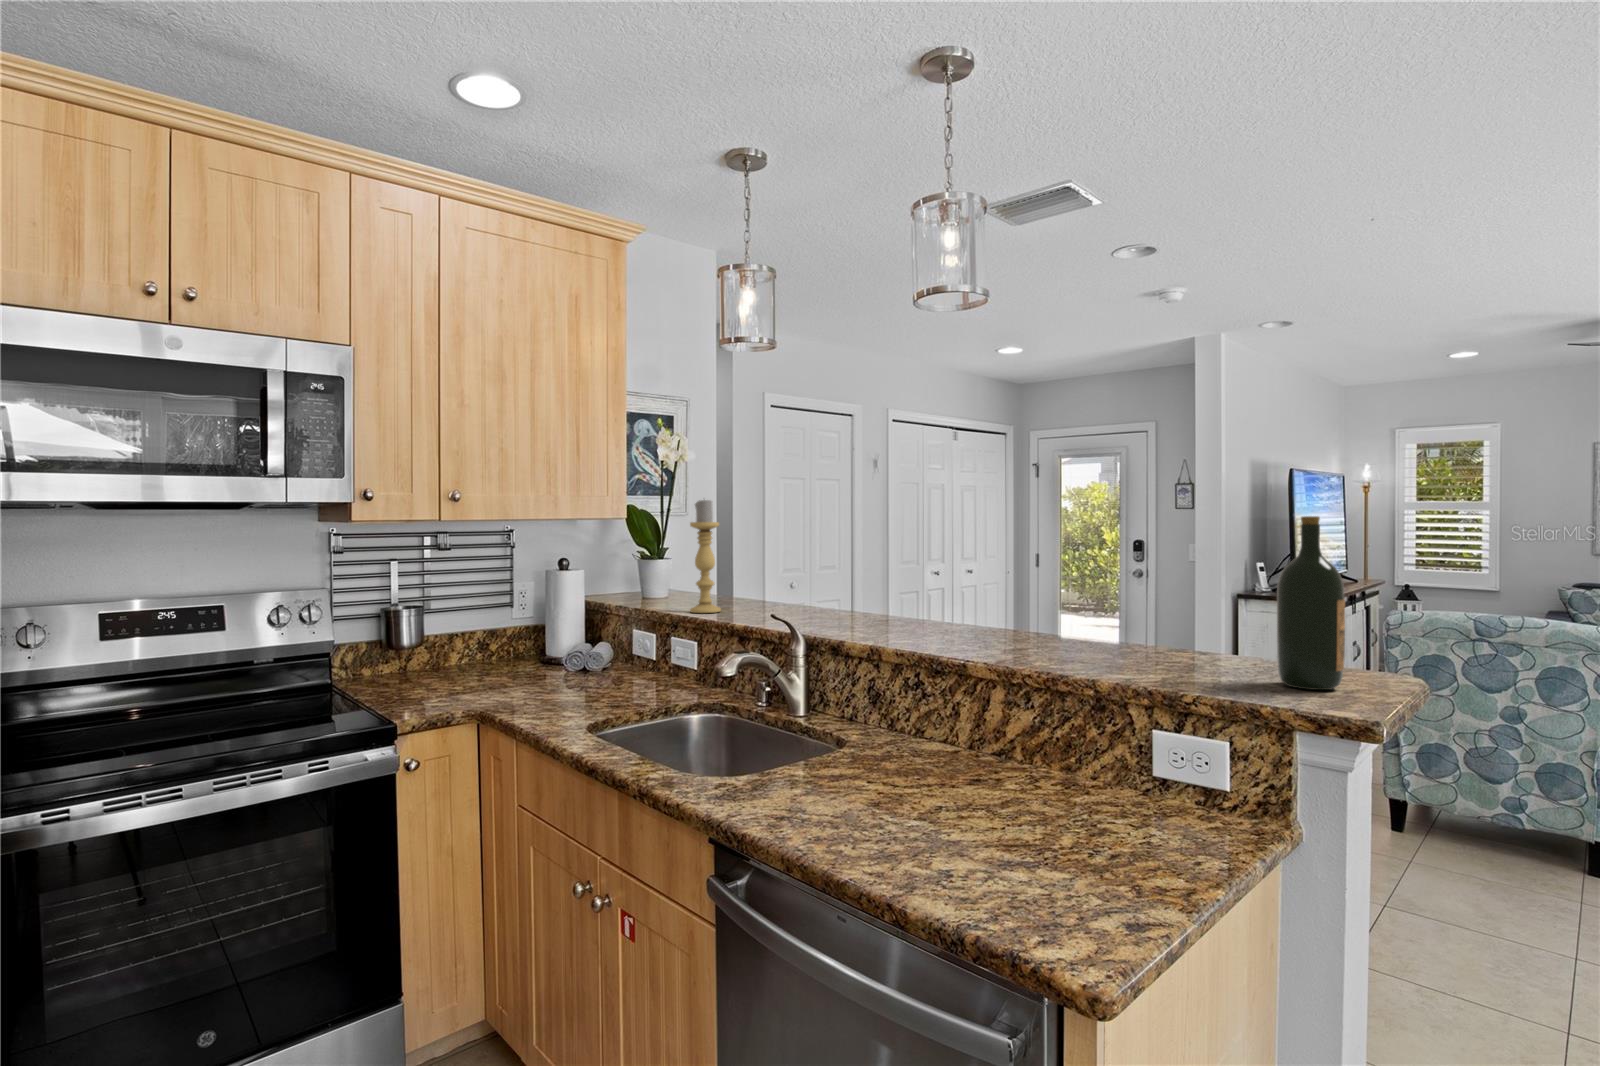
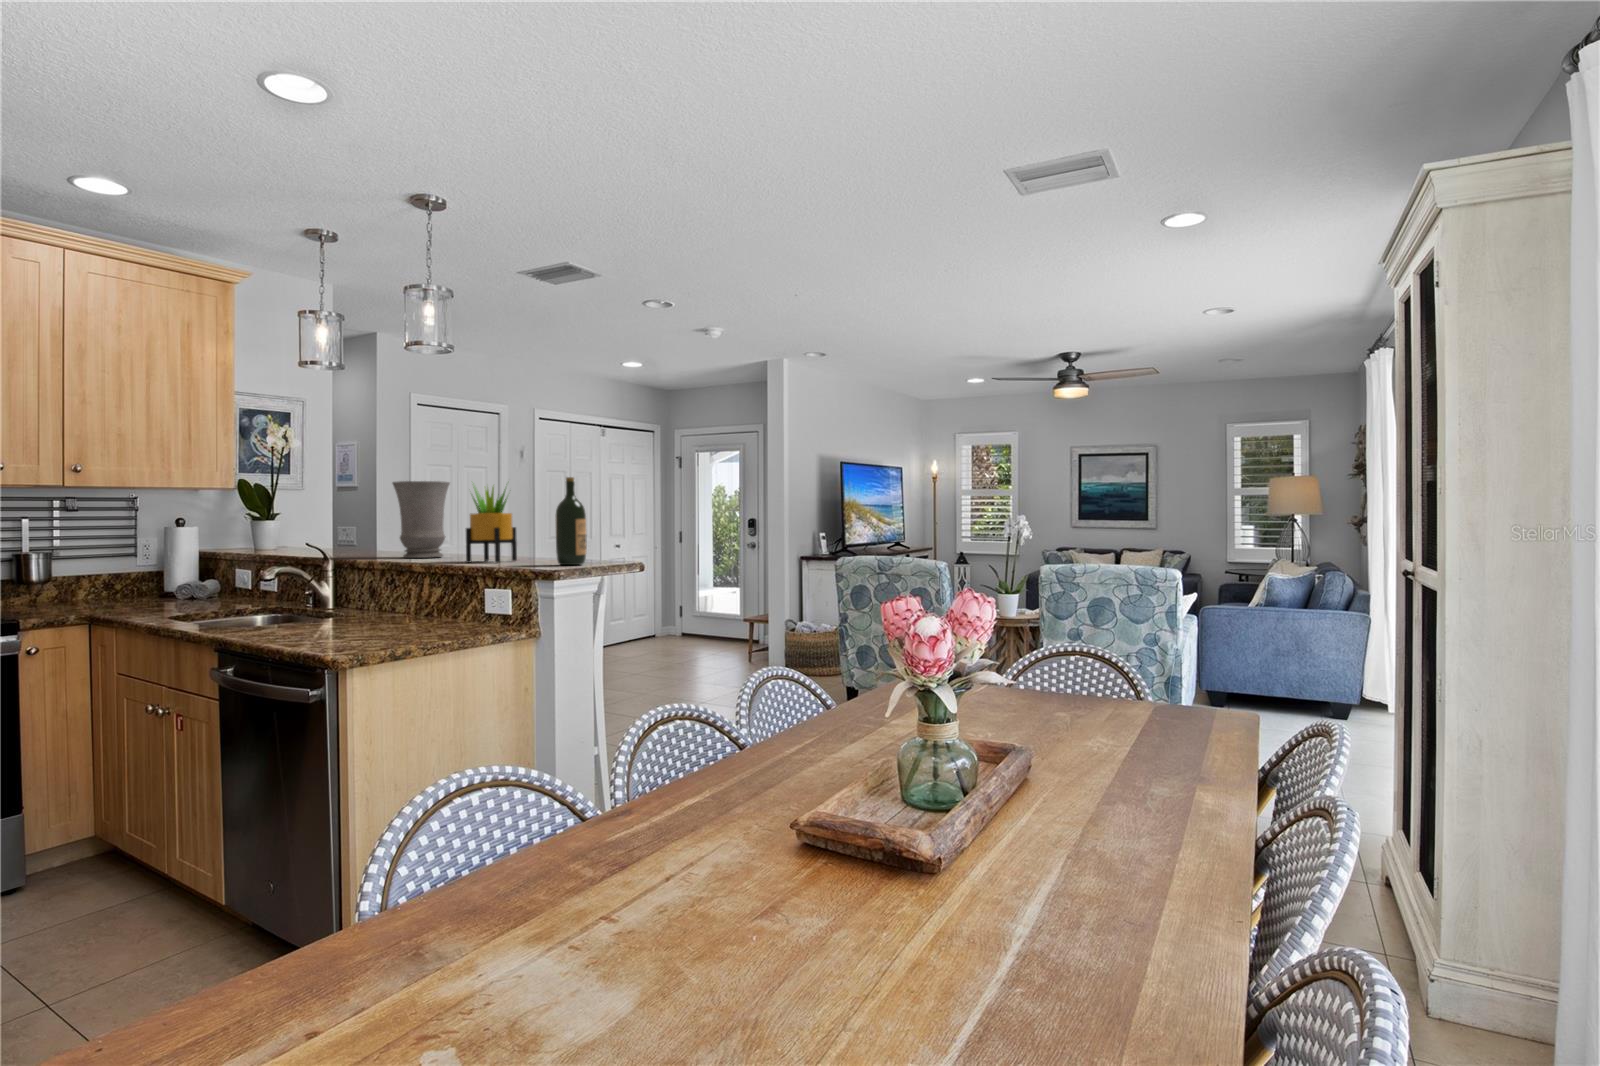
candle holder: present [690,500,721,613] -> none [275,473,301,554]
vase: none [886,515,971,638] -> present [393,481,450,558]
potted plant: none [1057,515,1142,668] -> present [466,486,517,563]

